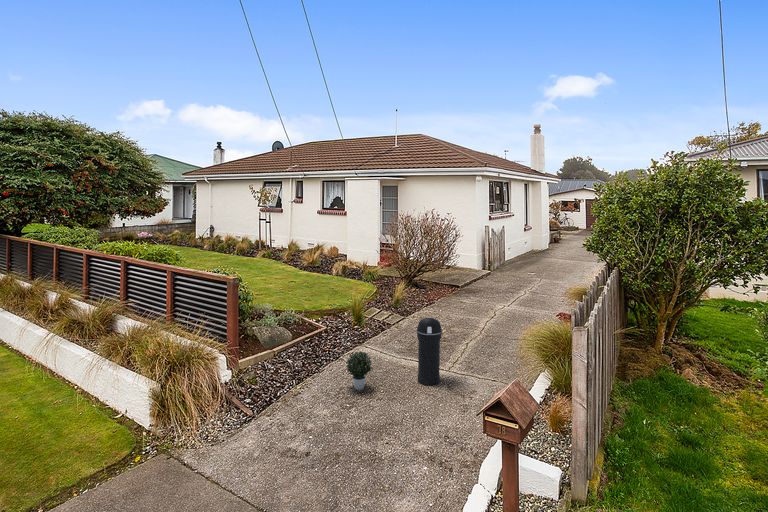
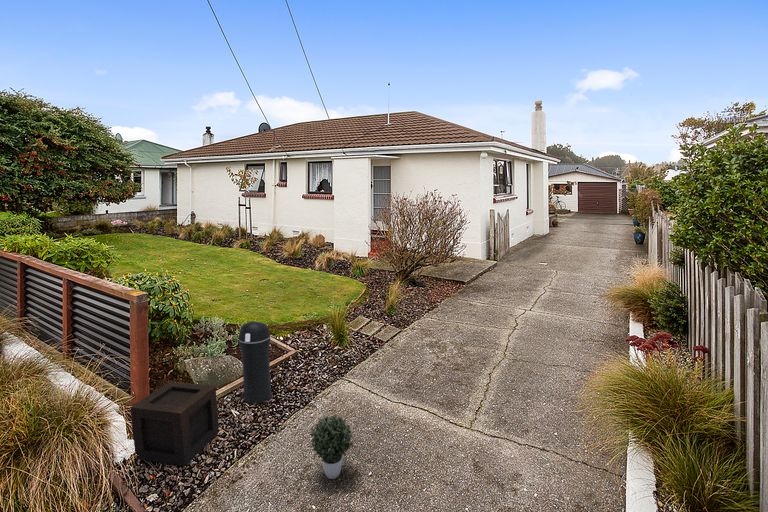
trash can: present [417,318,442,386] -> present [239,321,272,404]
wooden crate: none [232,337,282,385] -> present [131,382,219,466]

